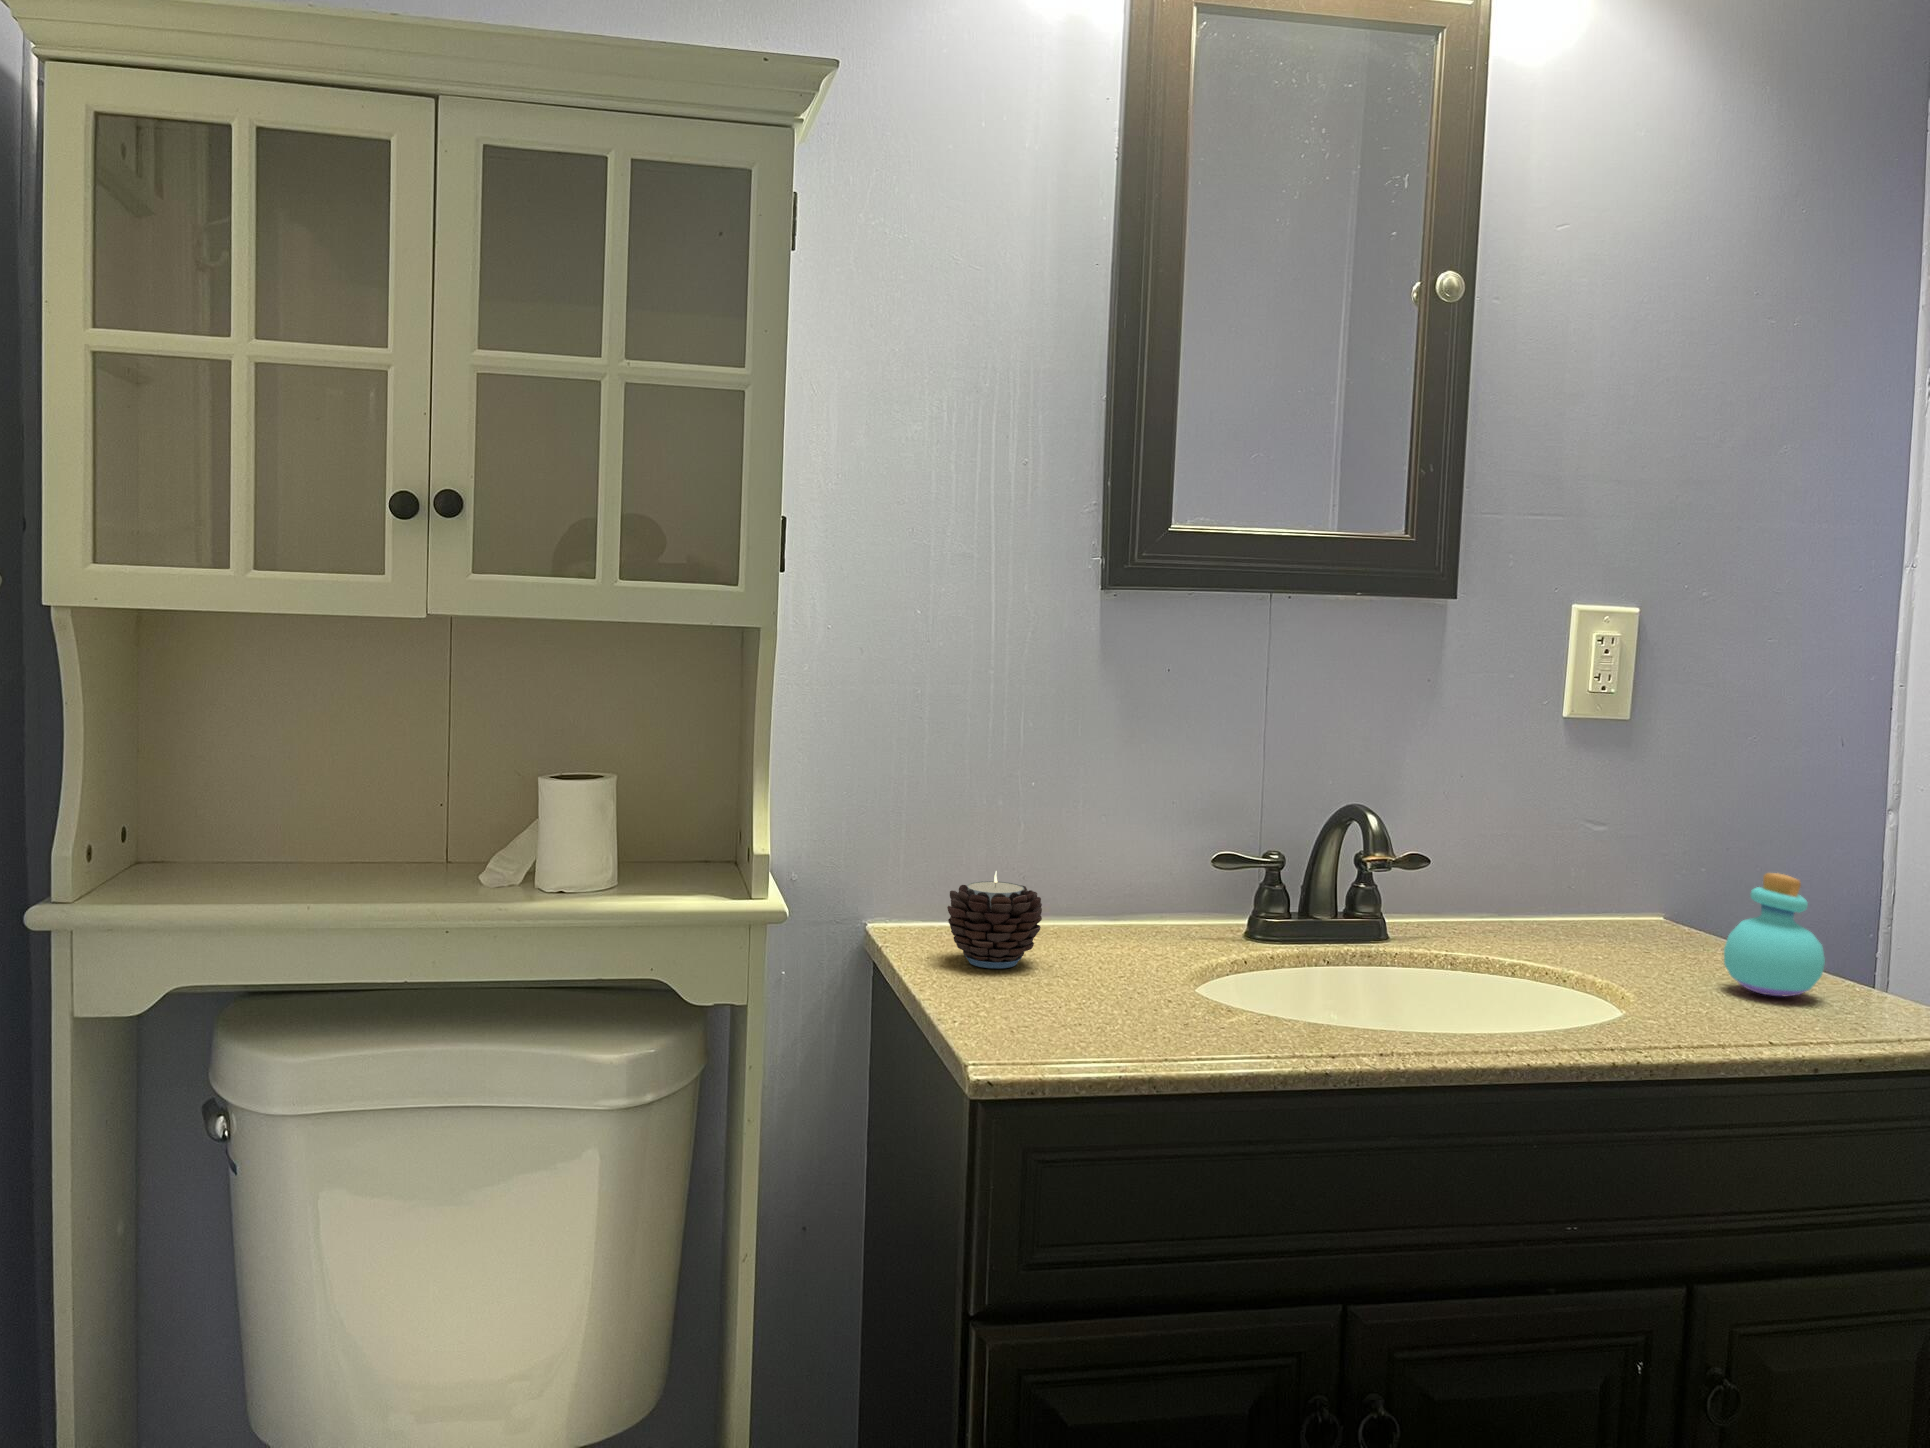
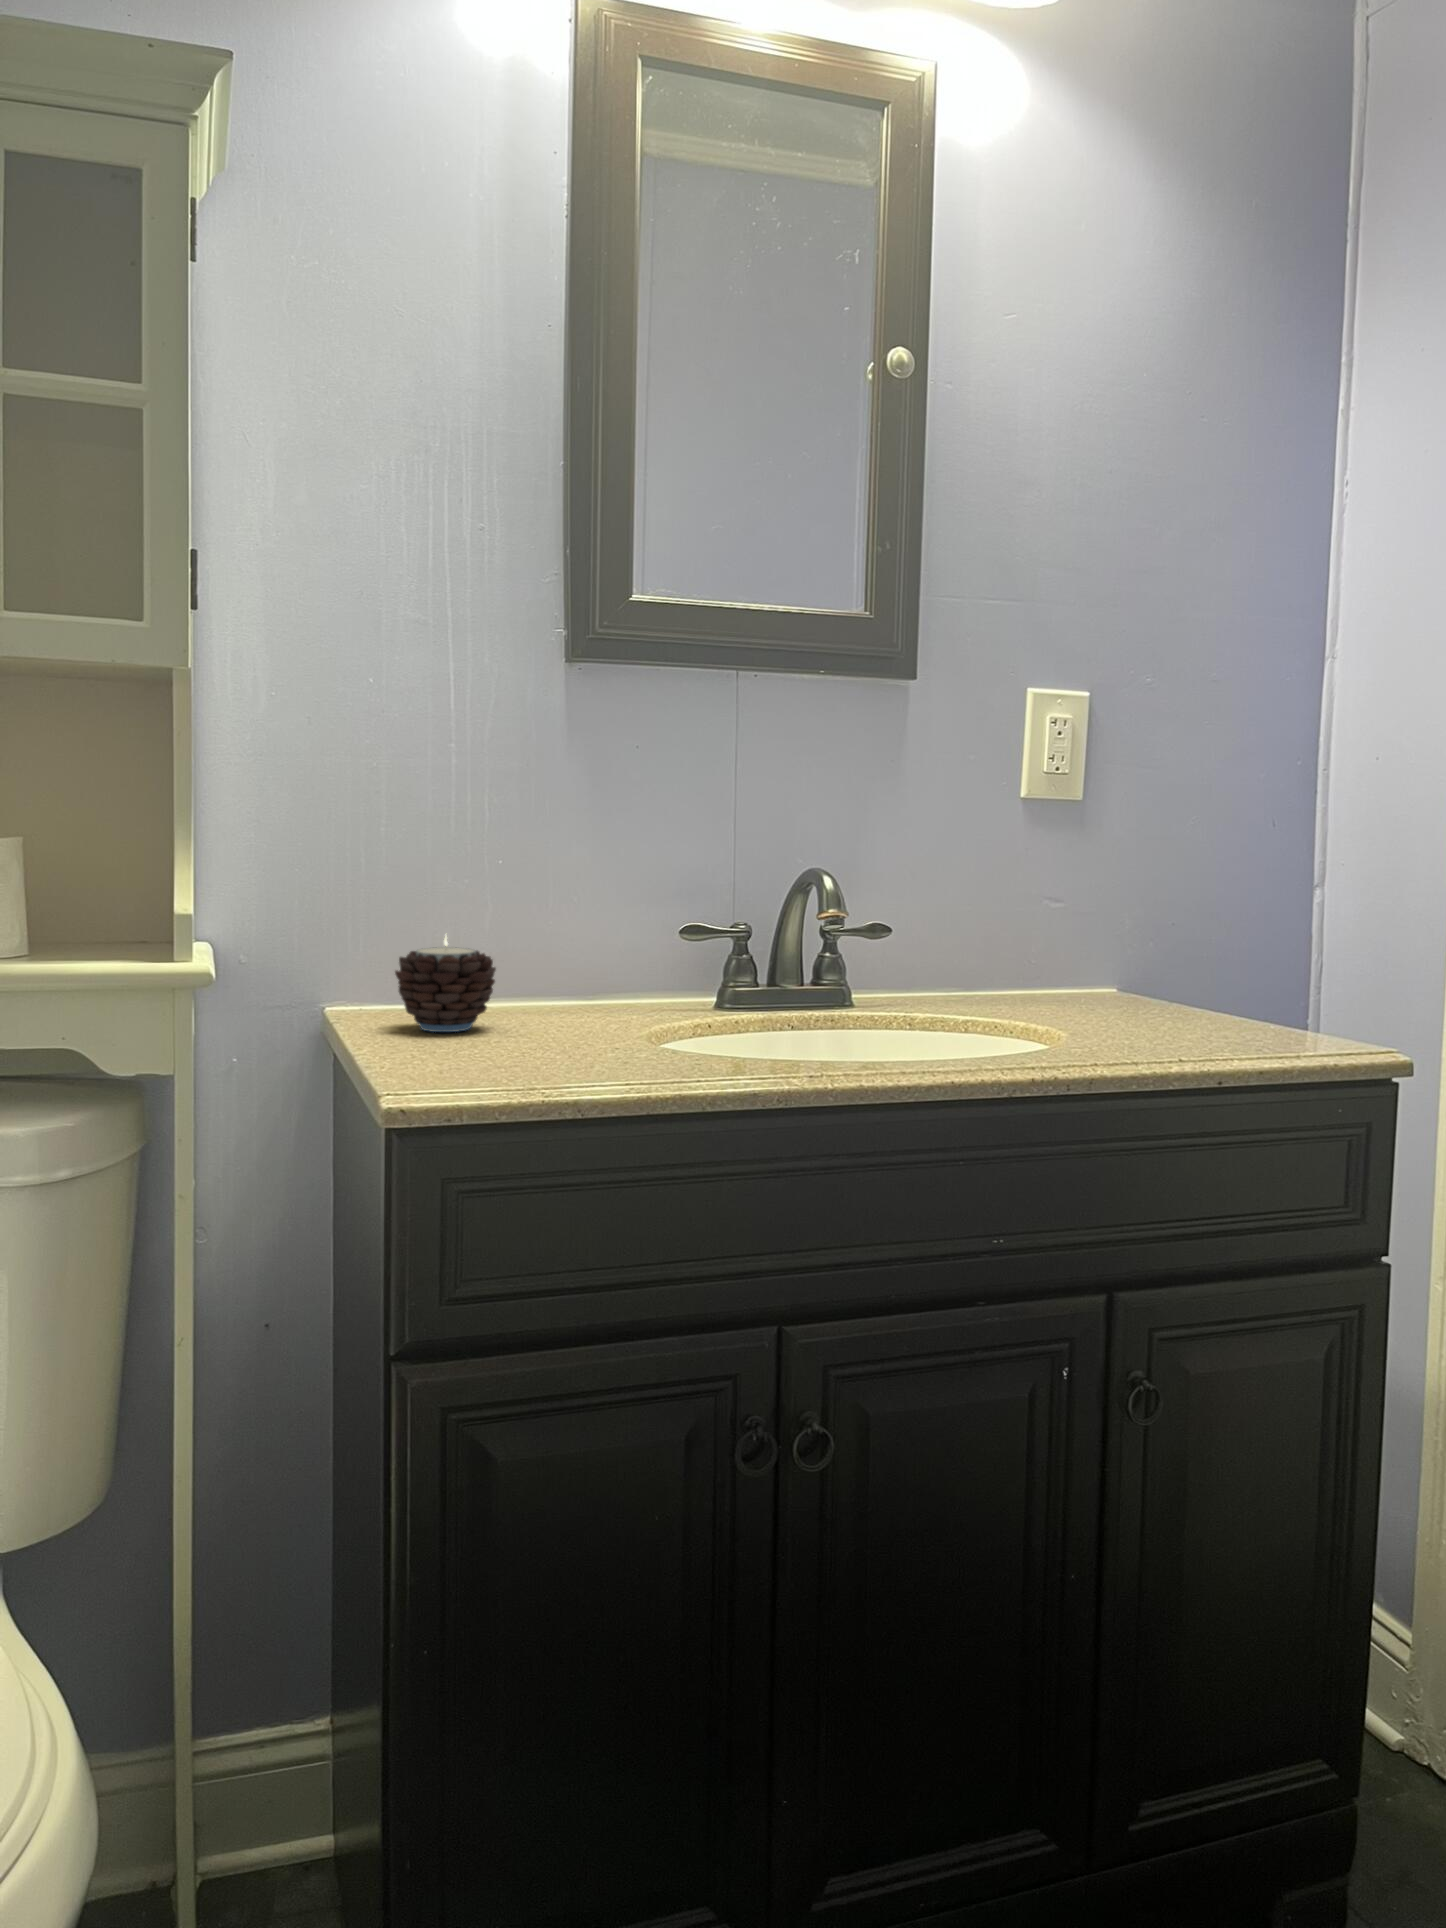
perfume bottle: present [1724,873,1825,996] -> none [1152,917,1240,1032]

